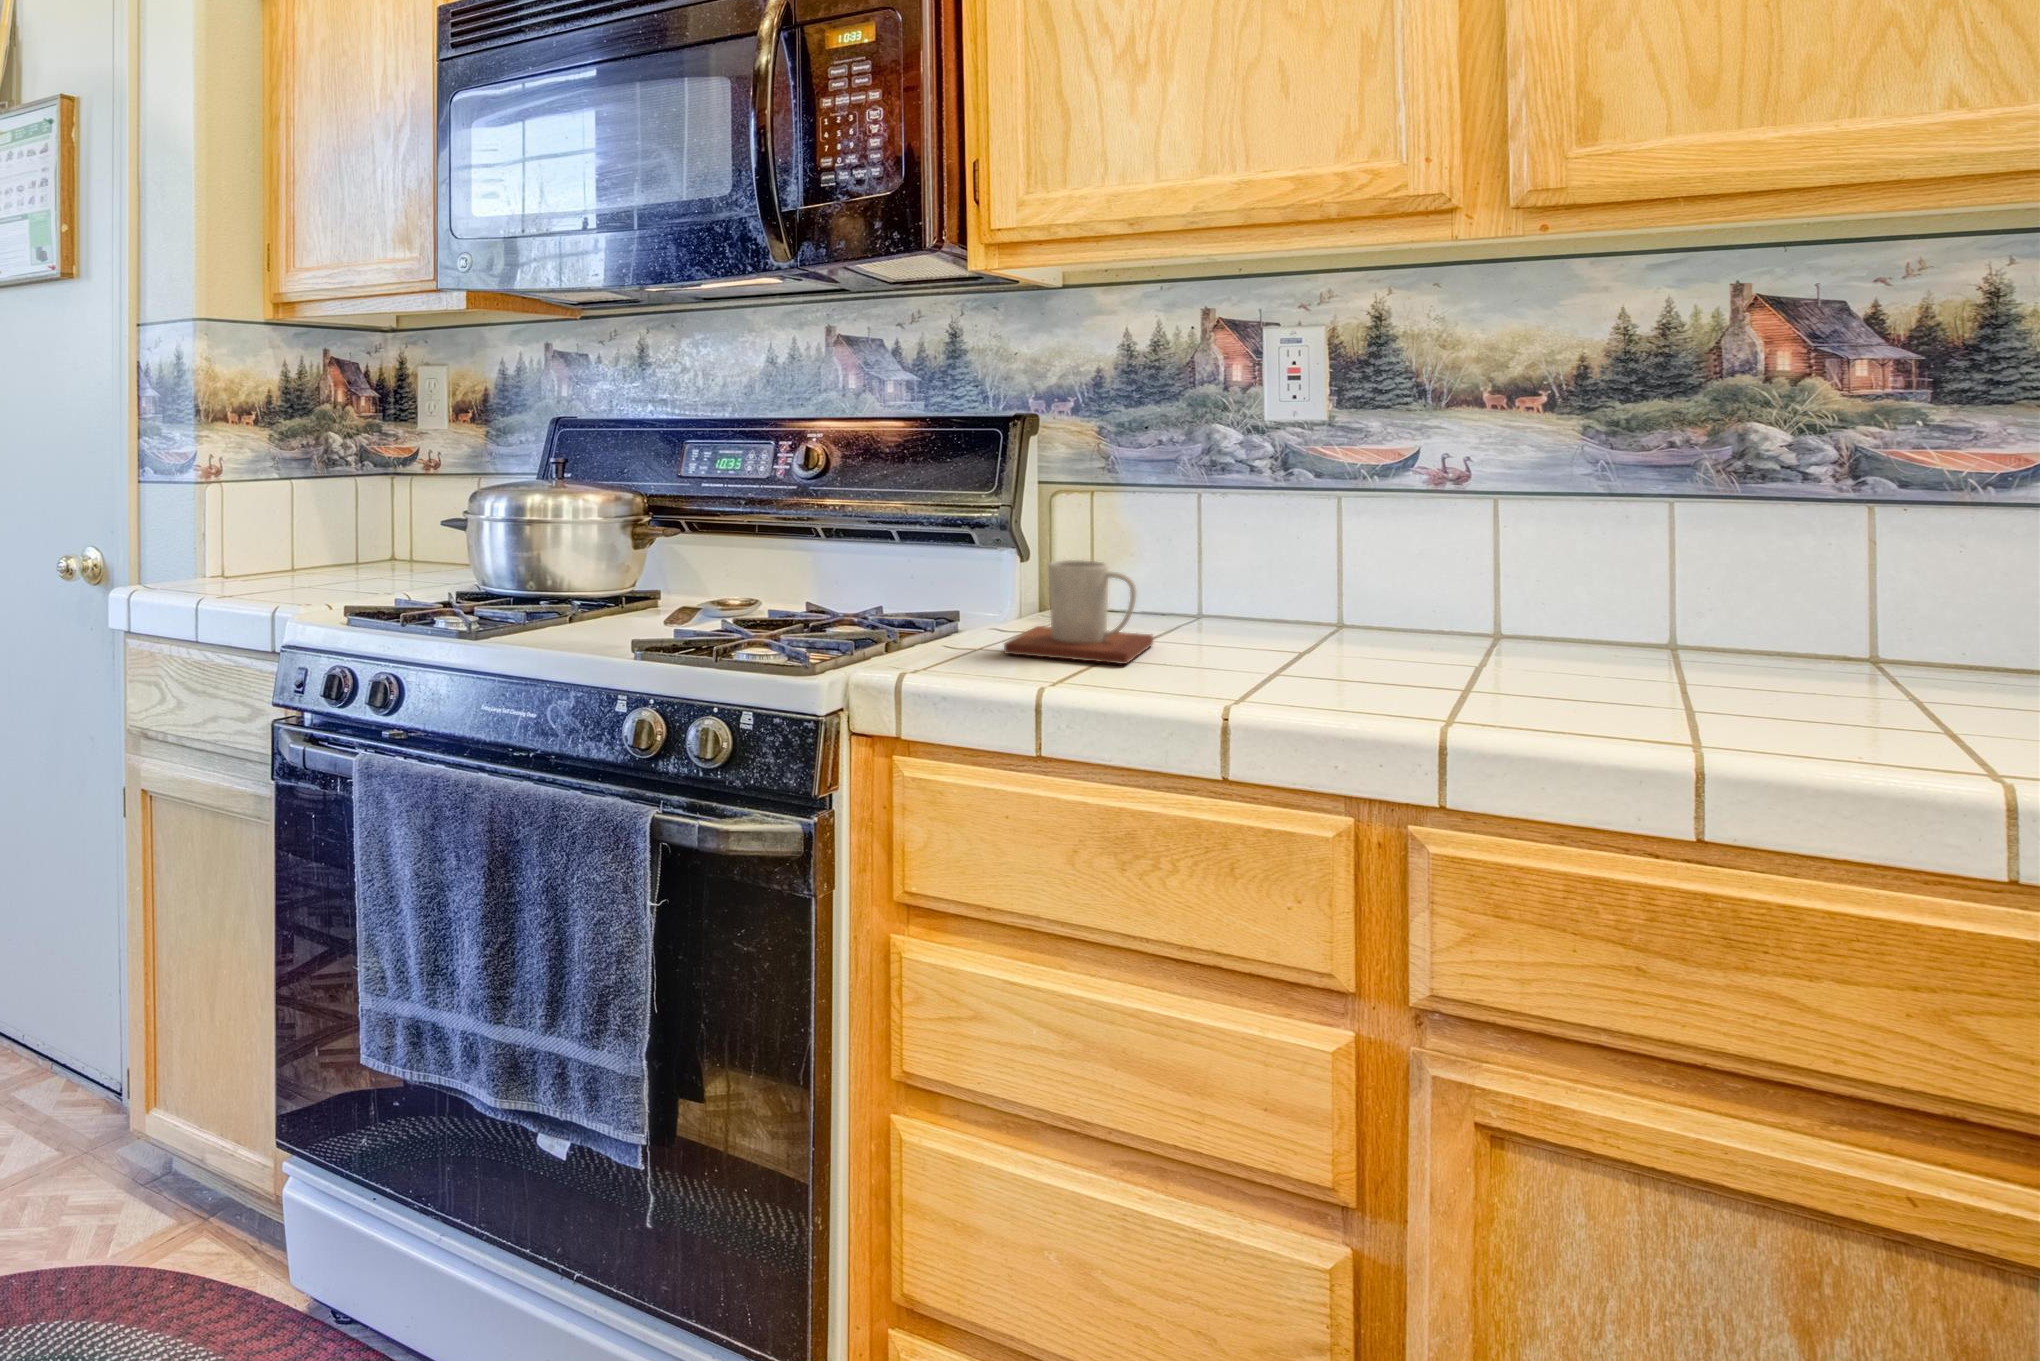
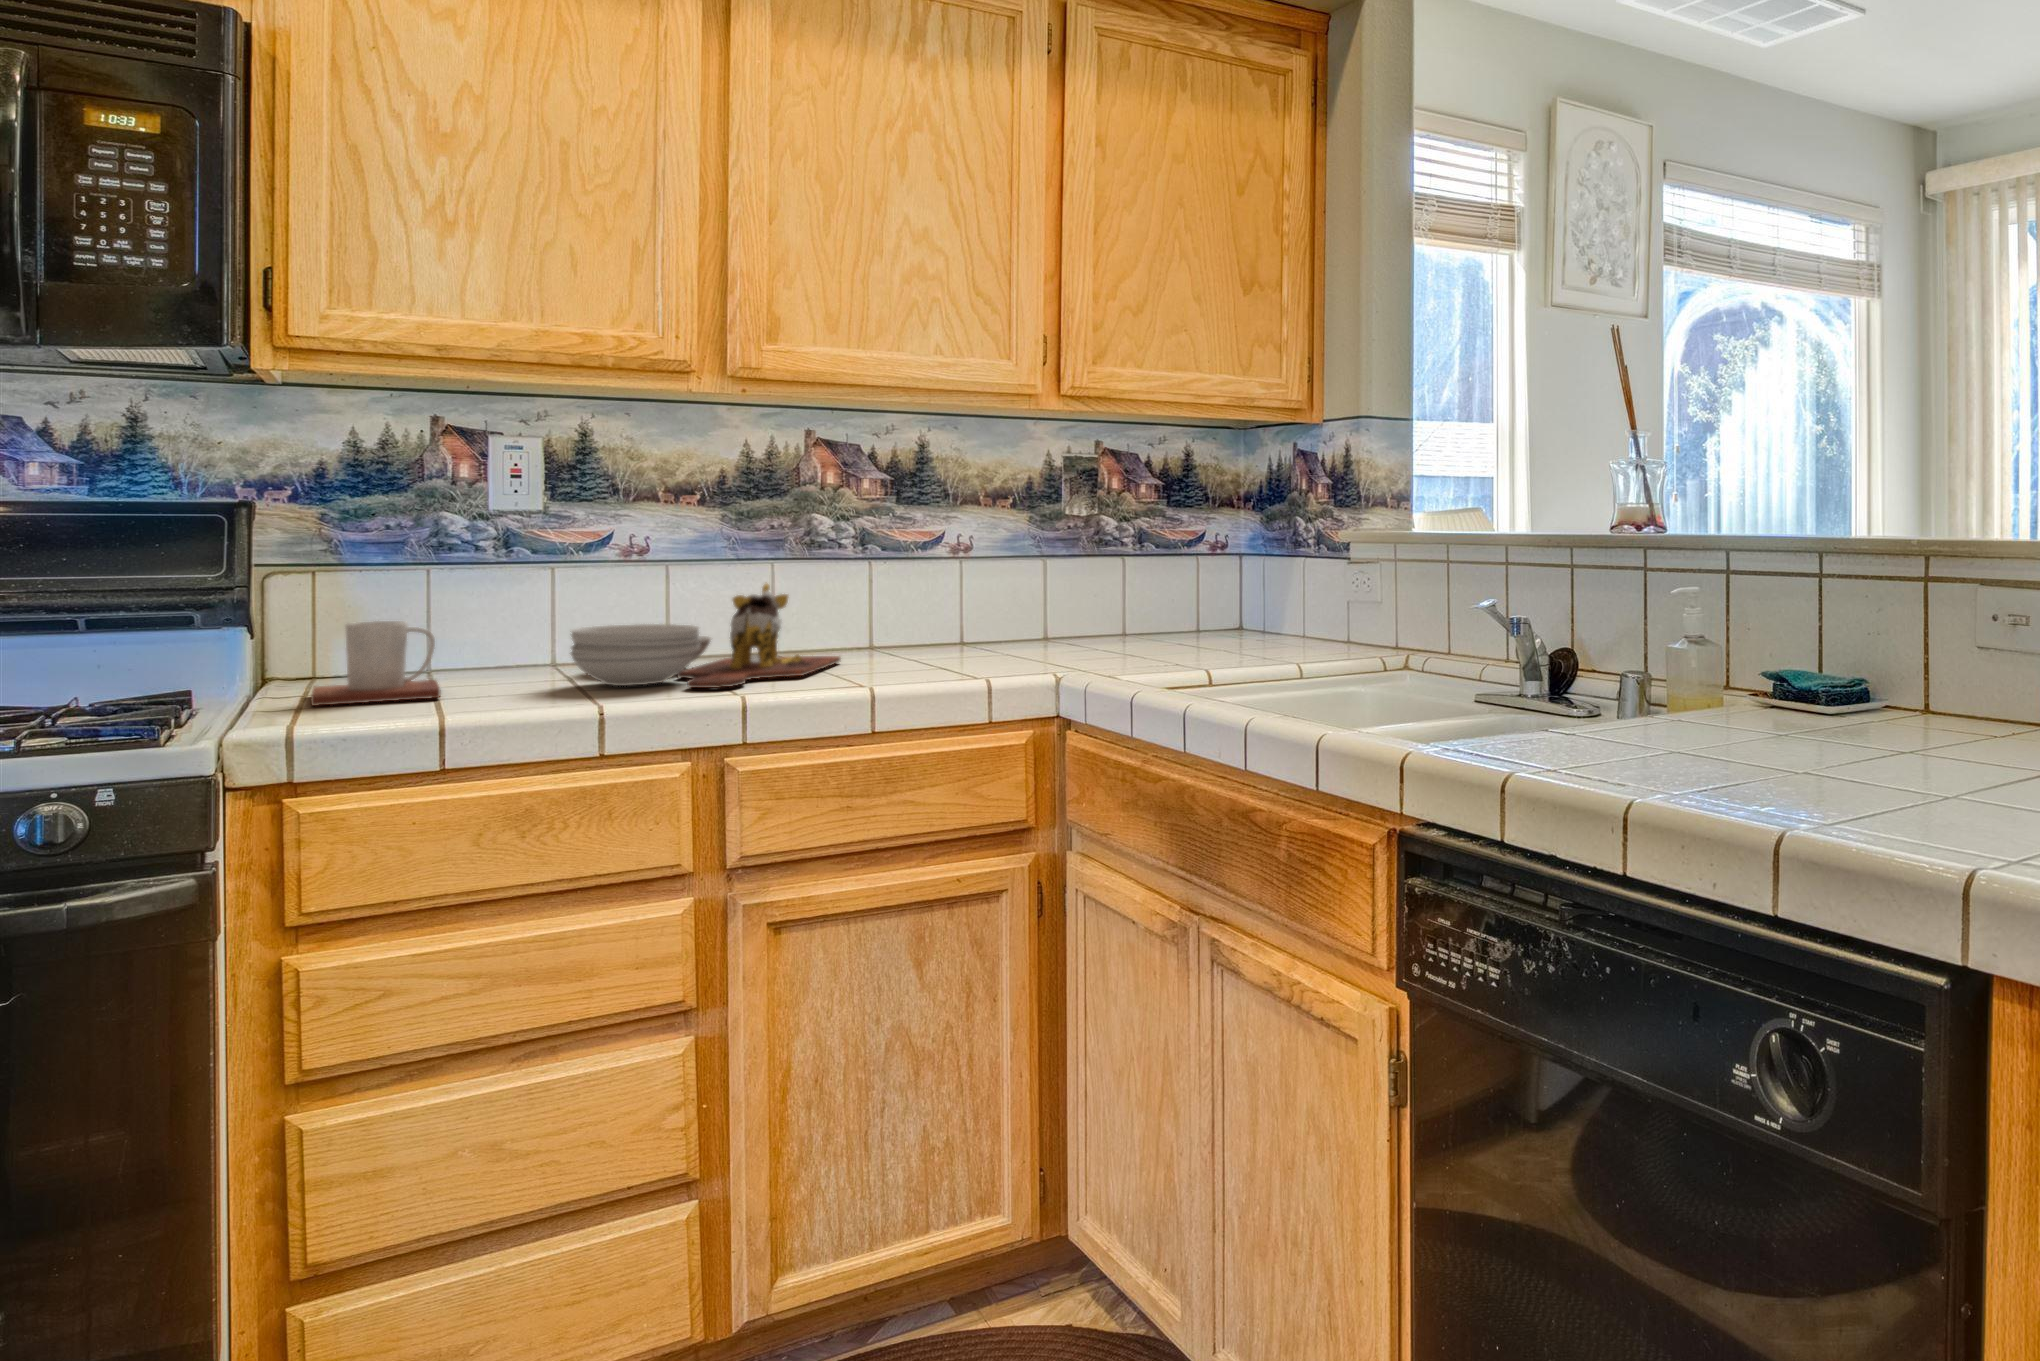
cutting board: none [1286,540,1763,715] -> present [571,584,840,688]

